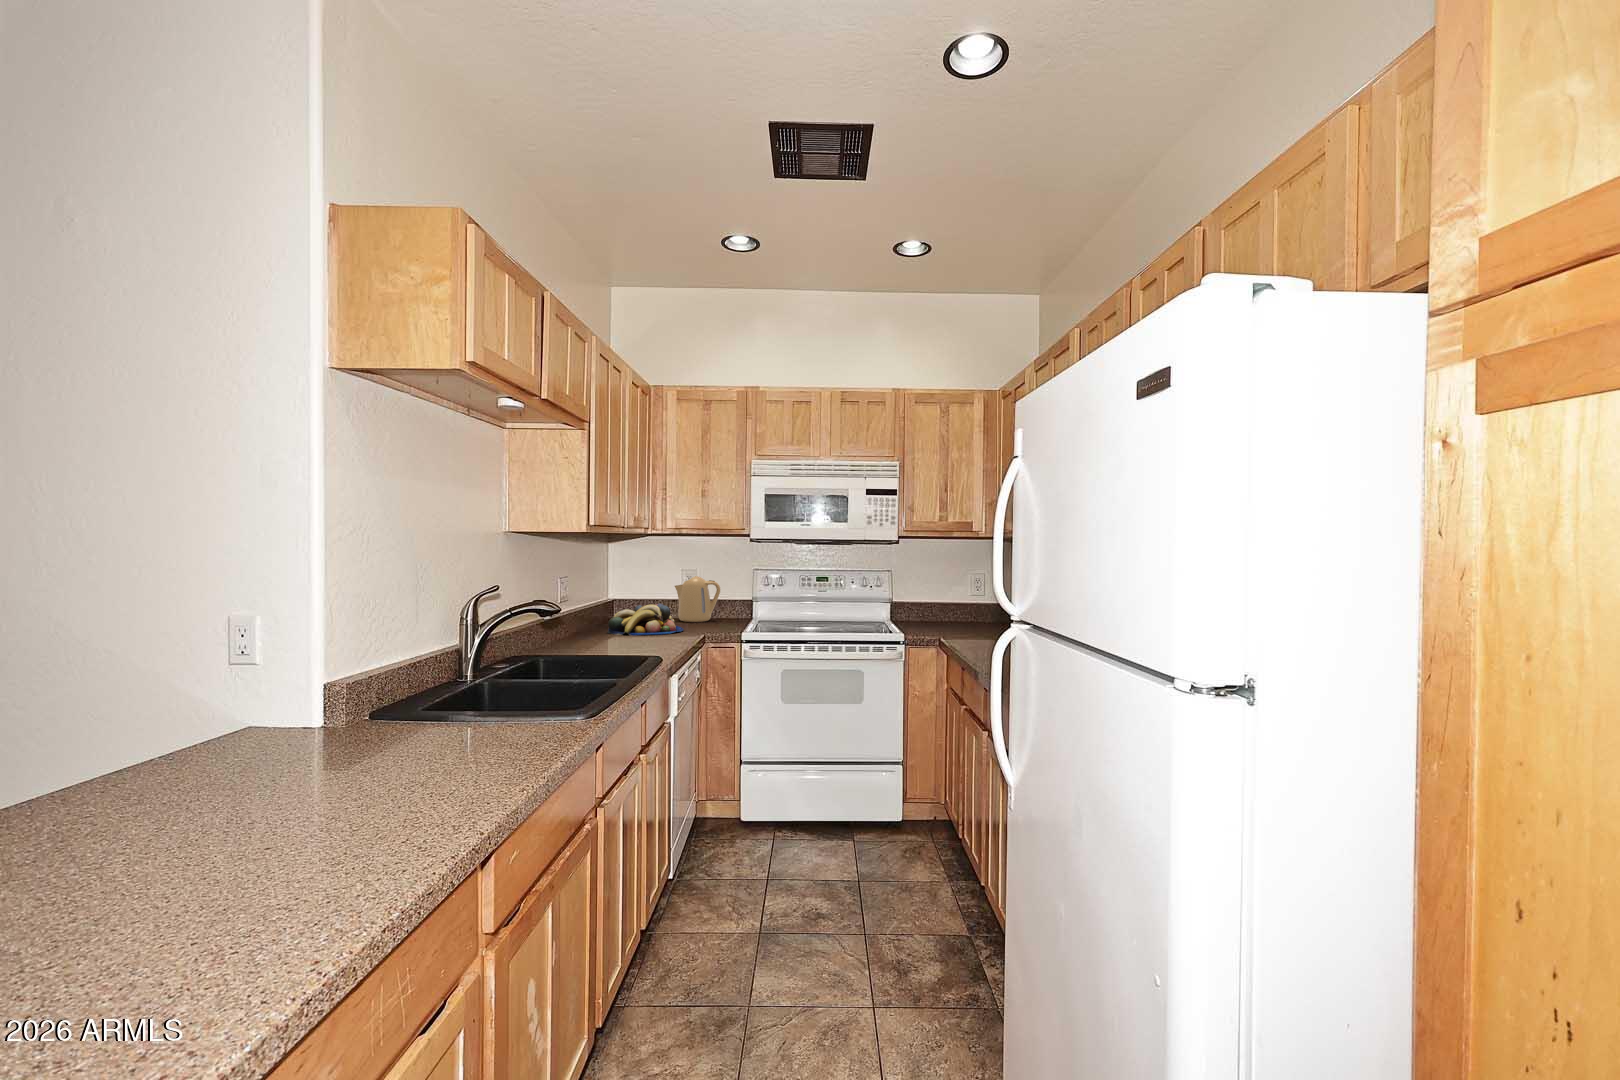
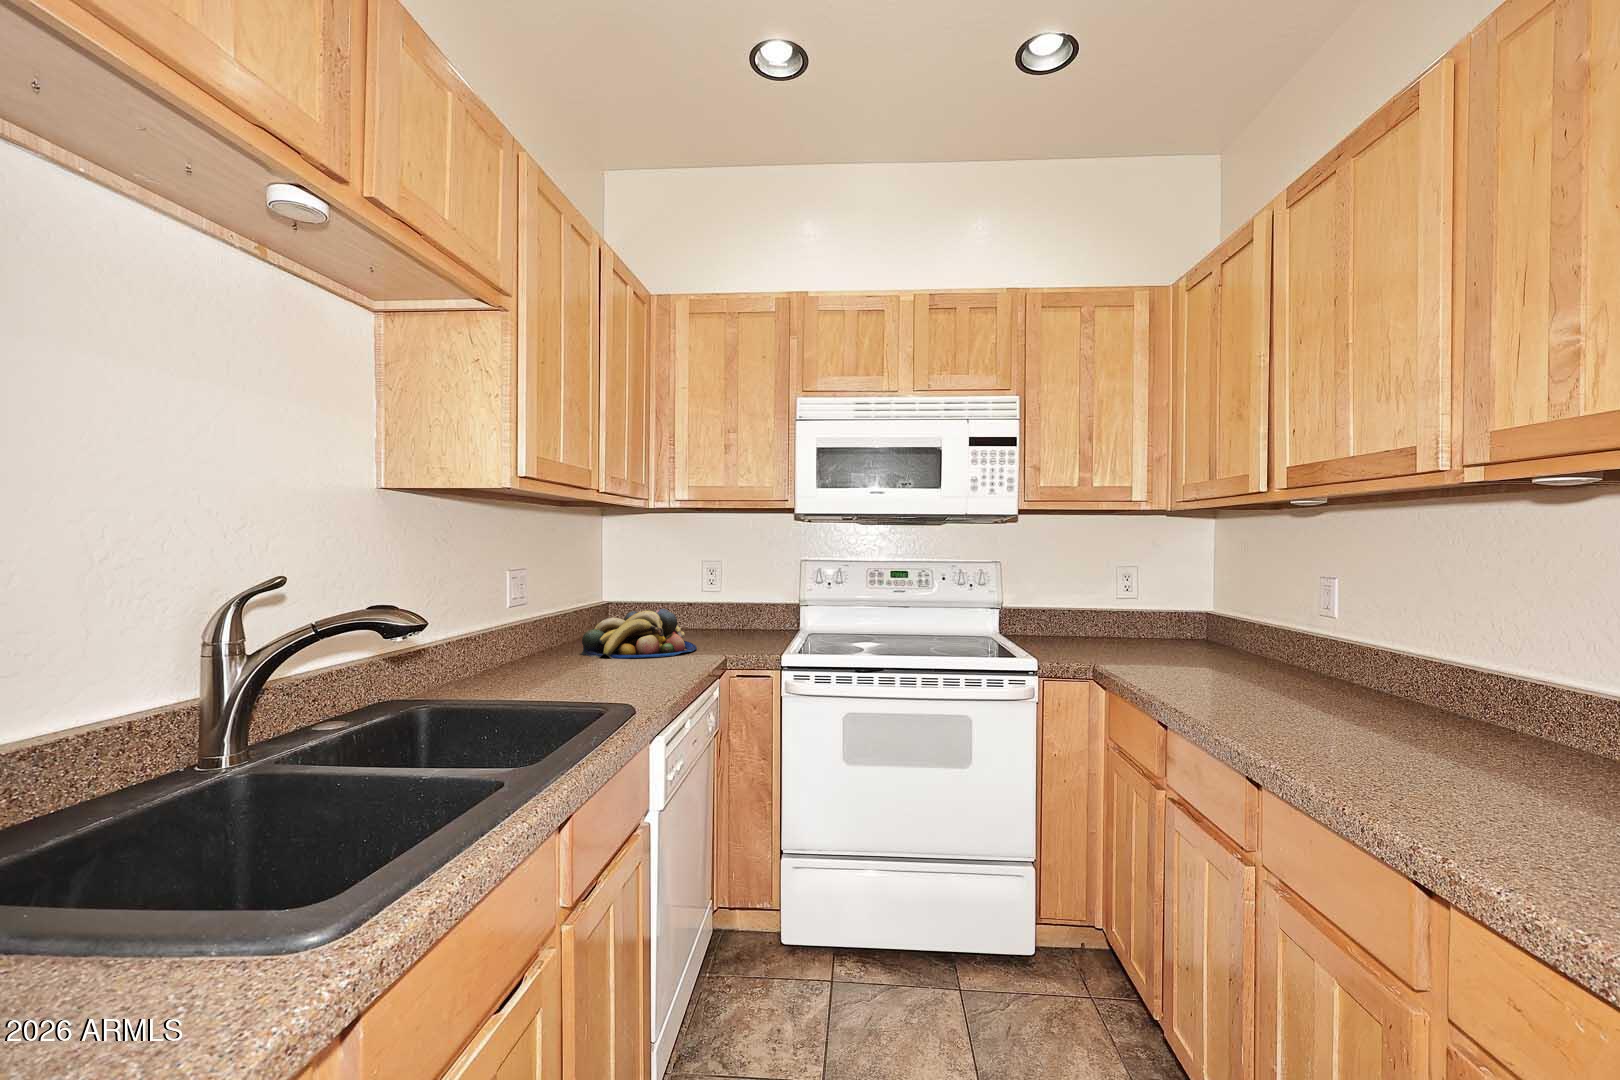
kettle: present [675,576,720,622] -> none [691,569,756,634]

